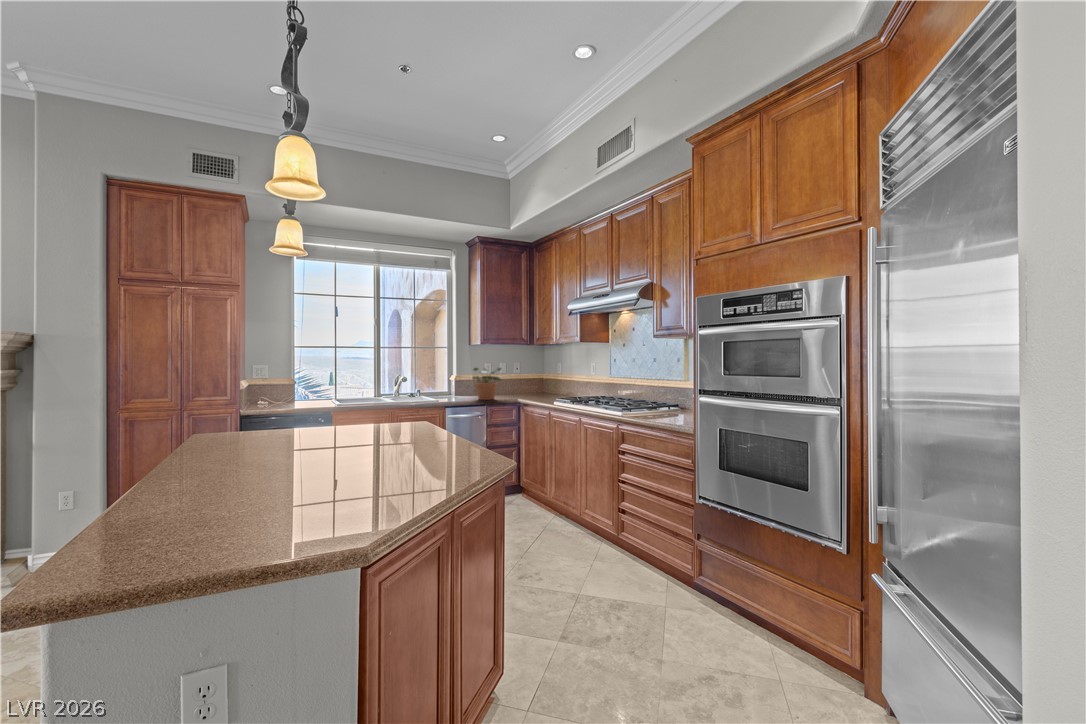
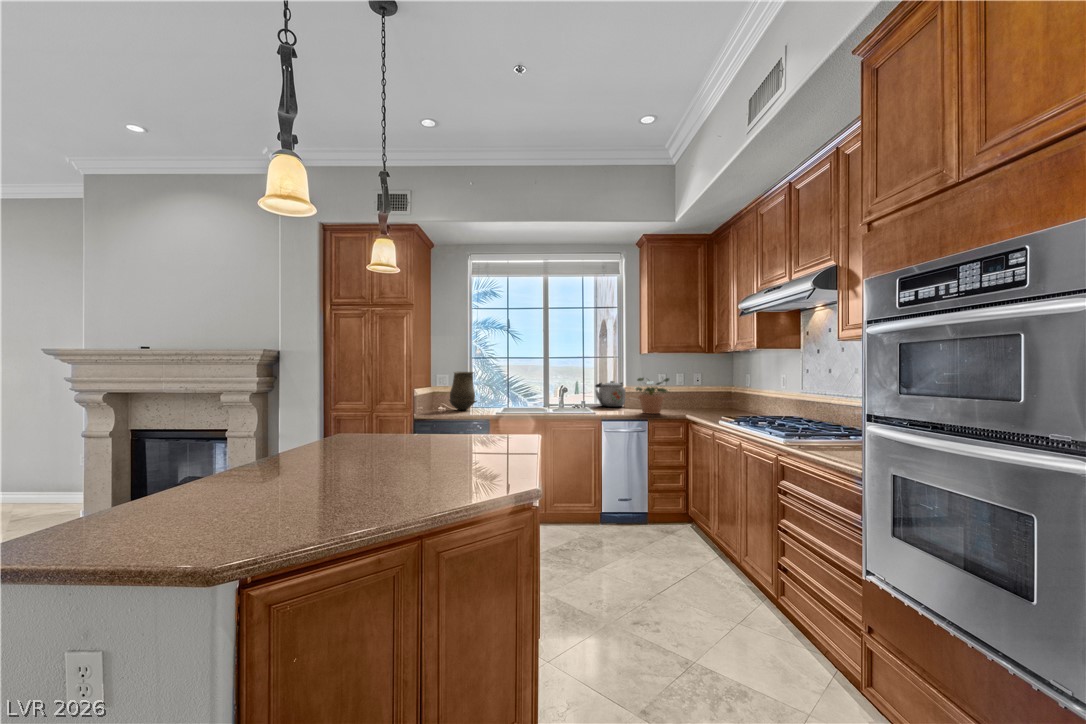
vase: none [276,364,310,406] -> present [449,371,476,410]
kettle: none [428,371,457,395] -> present [595,381,625,407]

